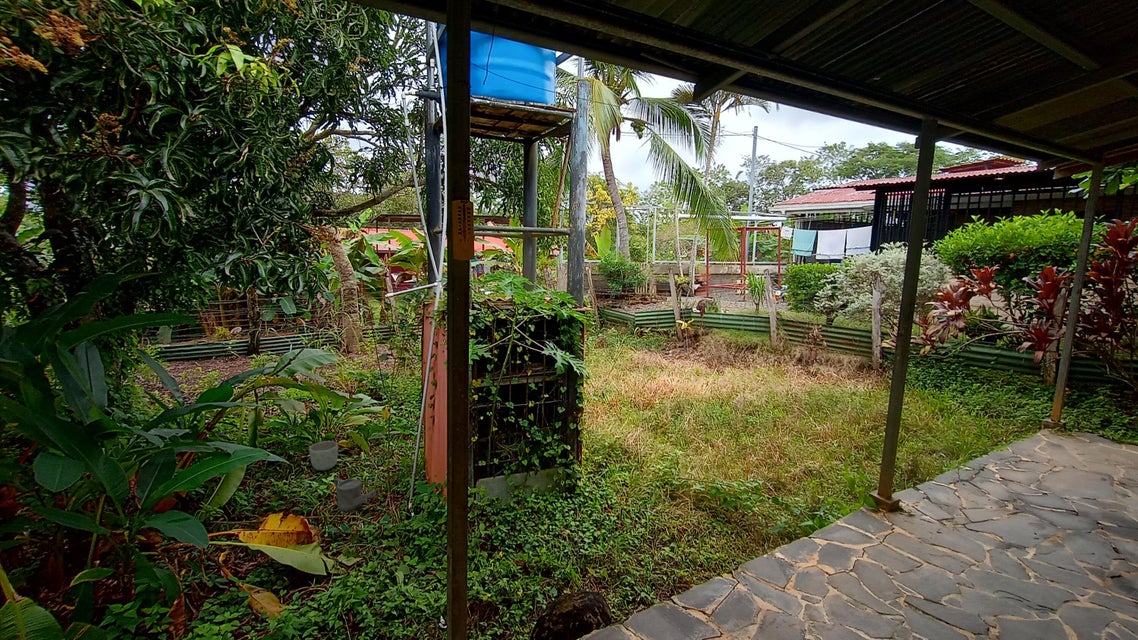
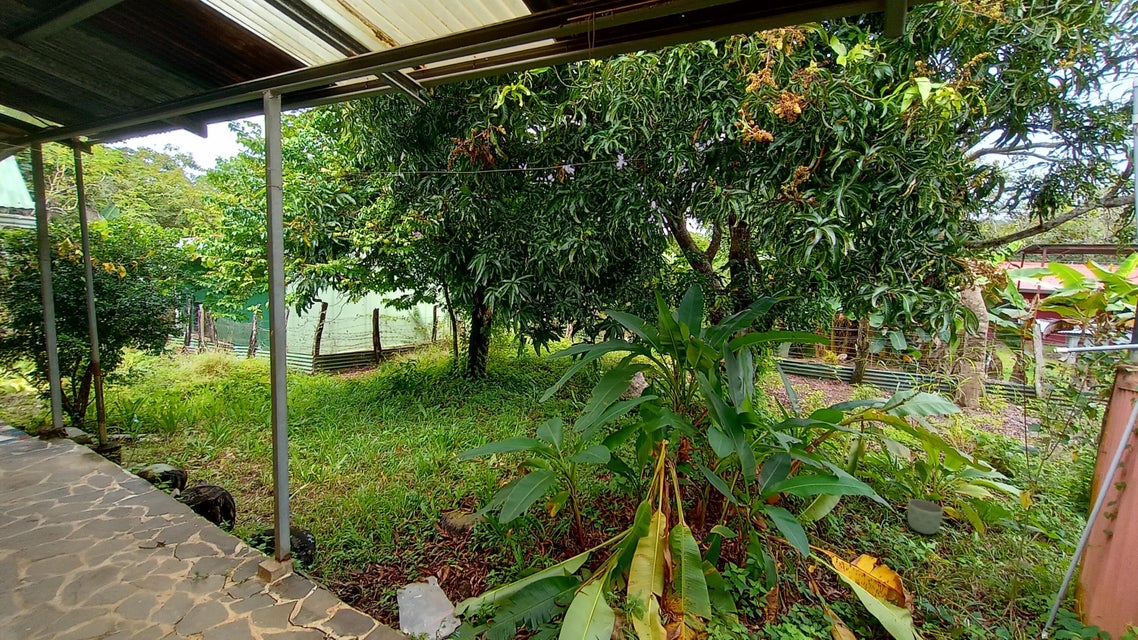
watering can: present [334,478,376,511] -> none [935,549,995,598]

